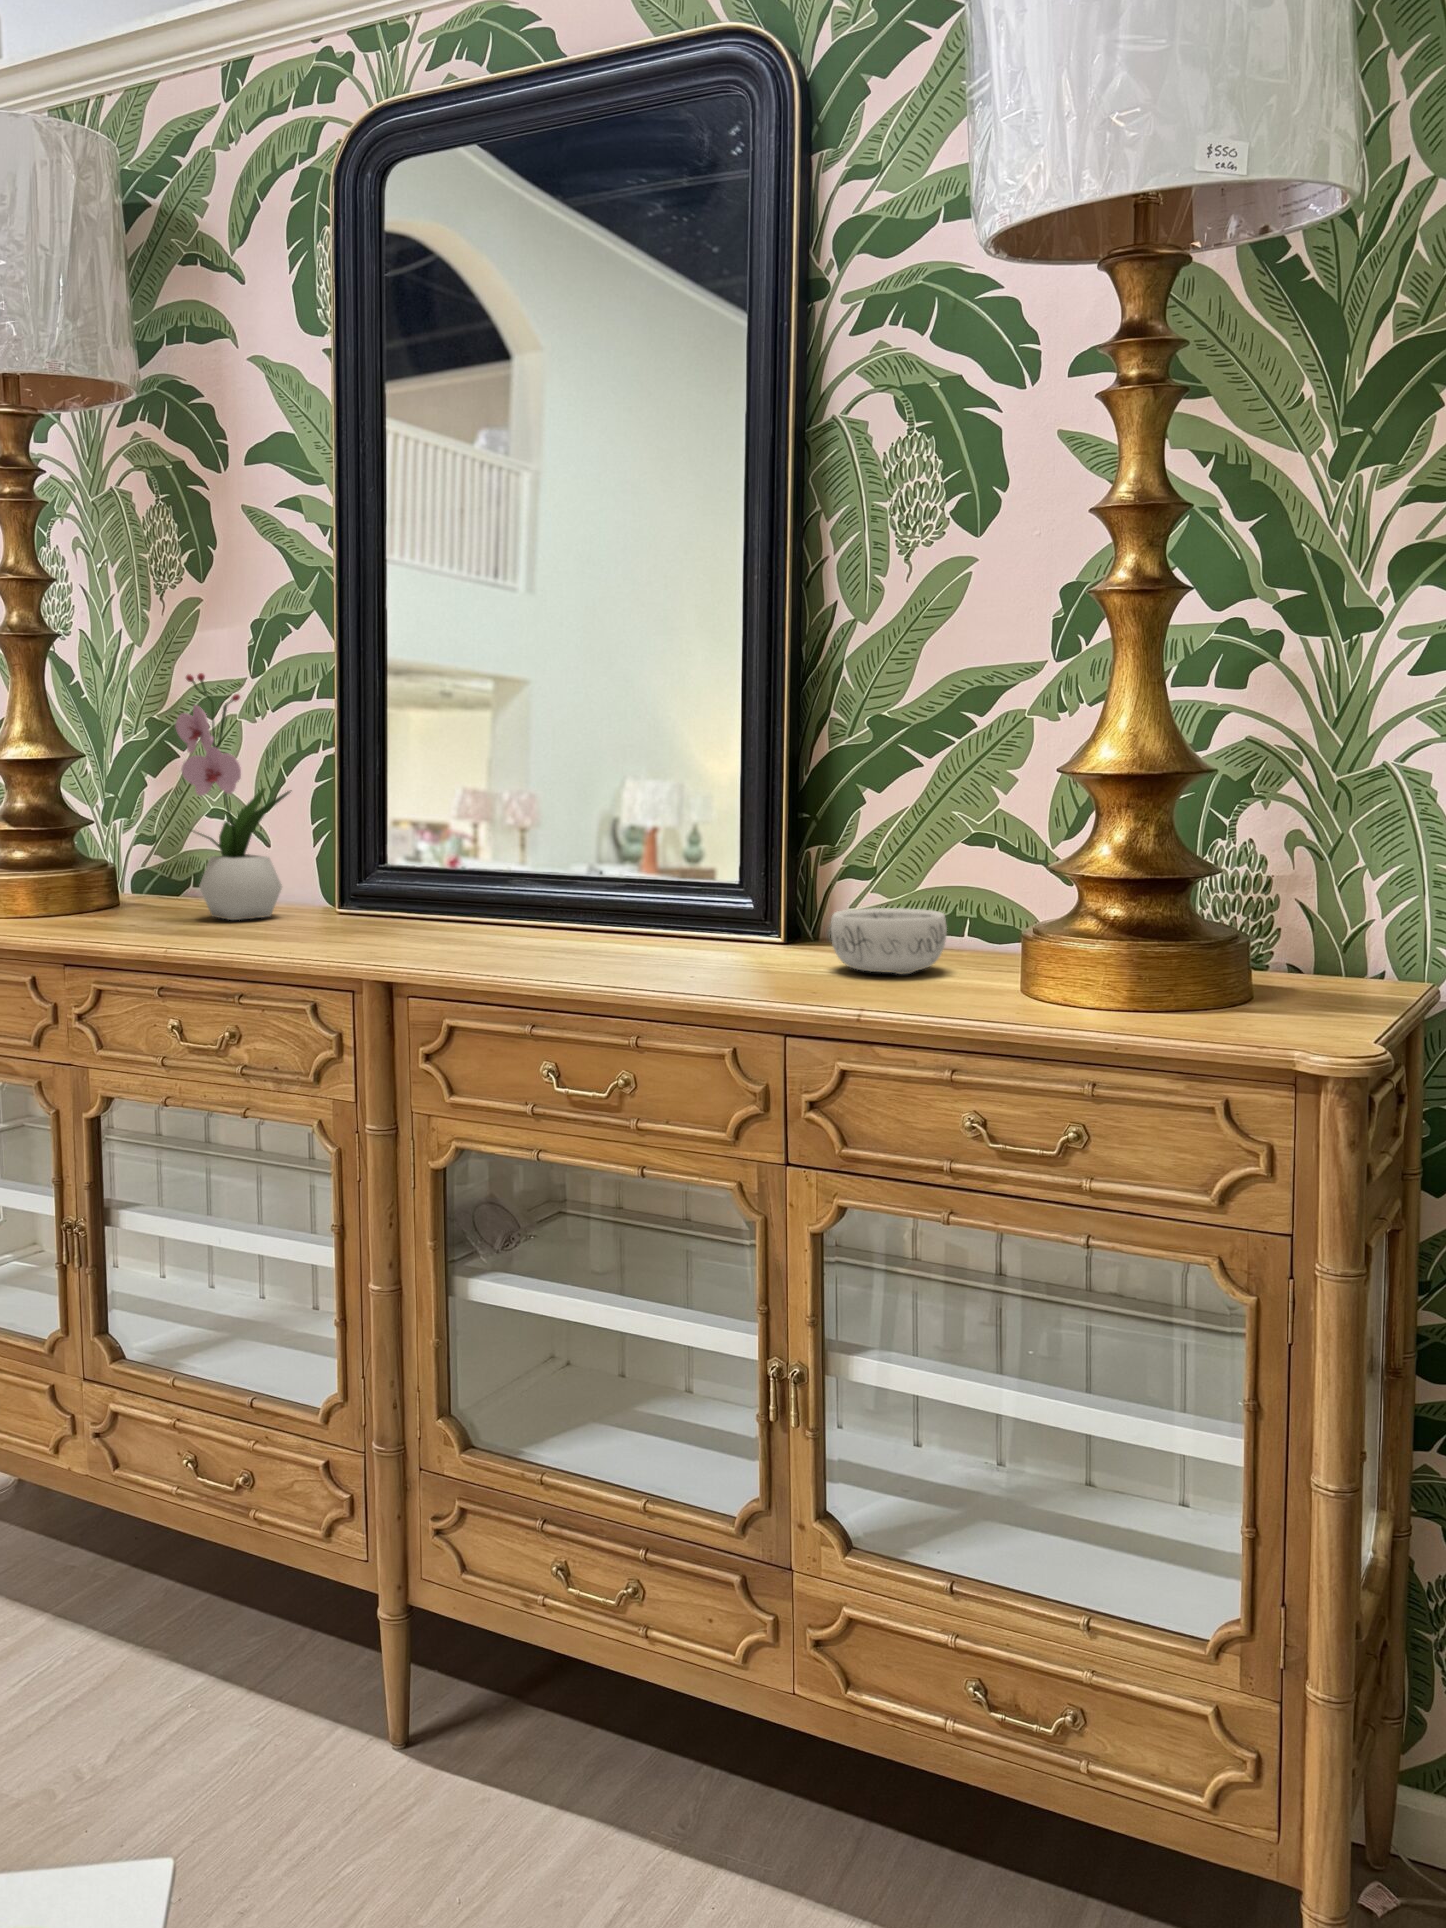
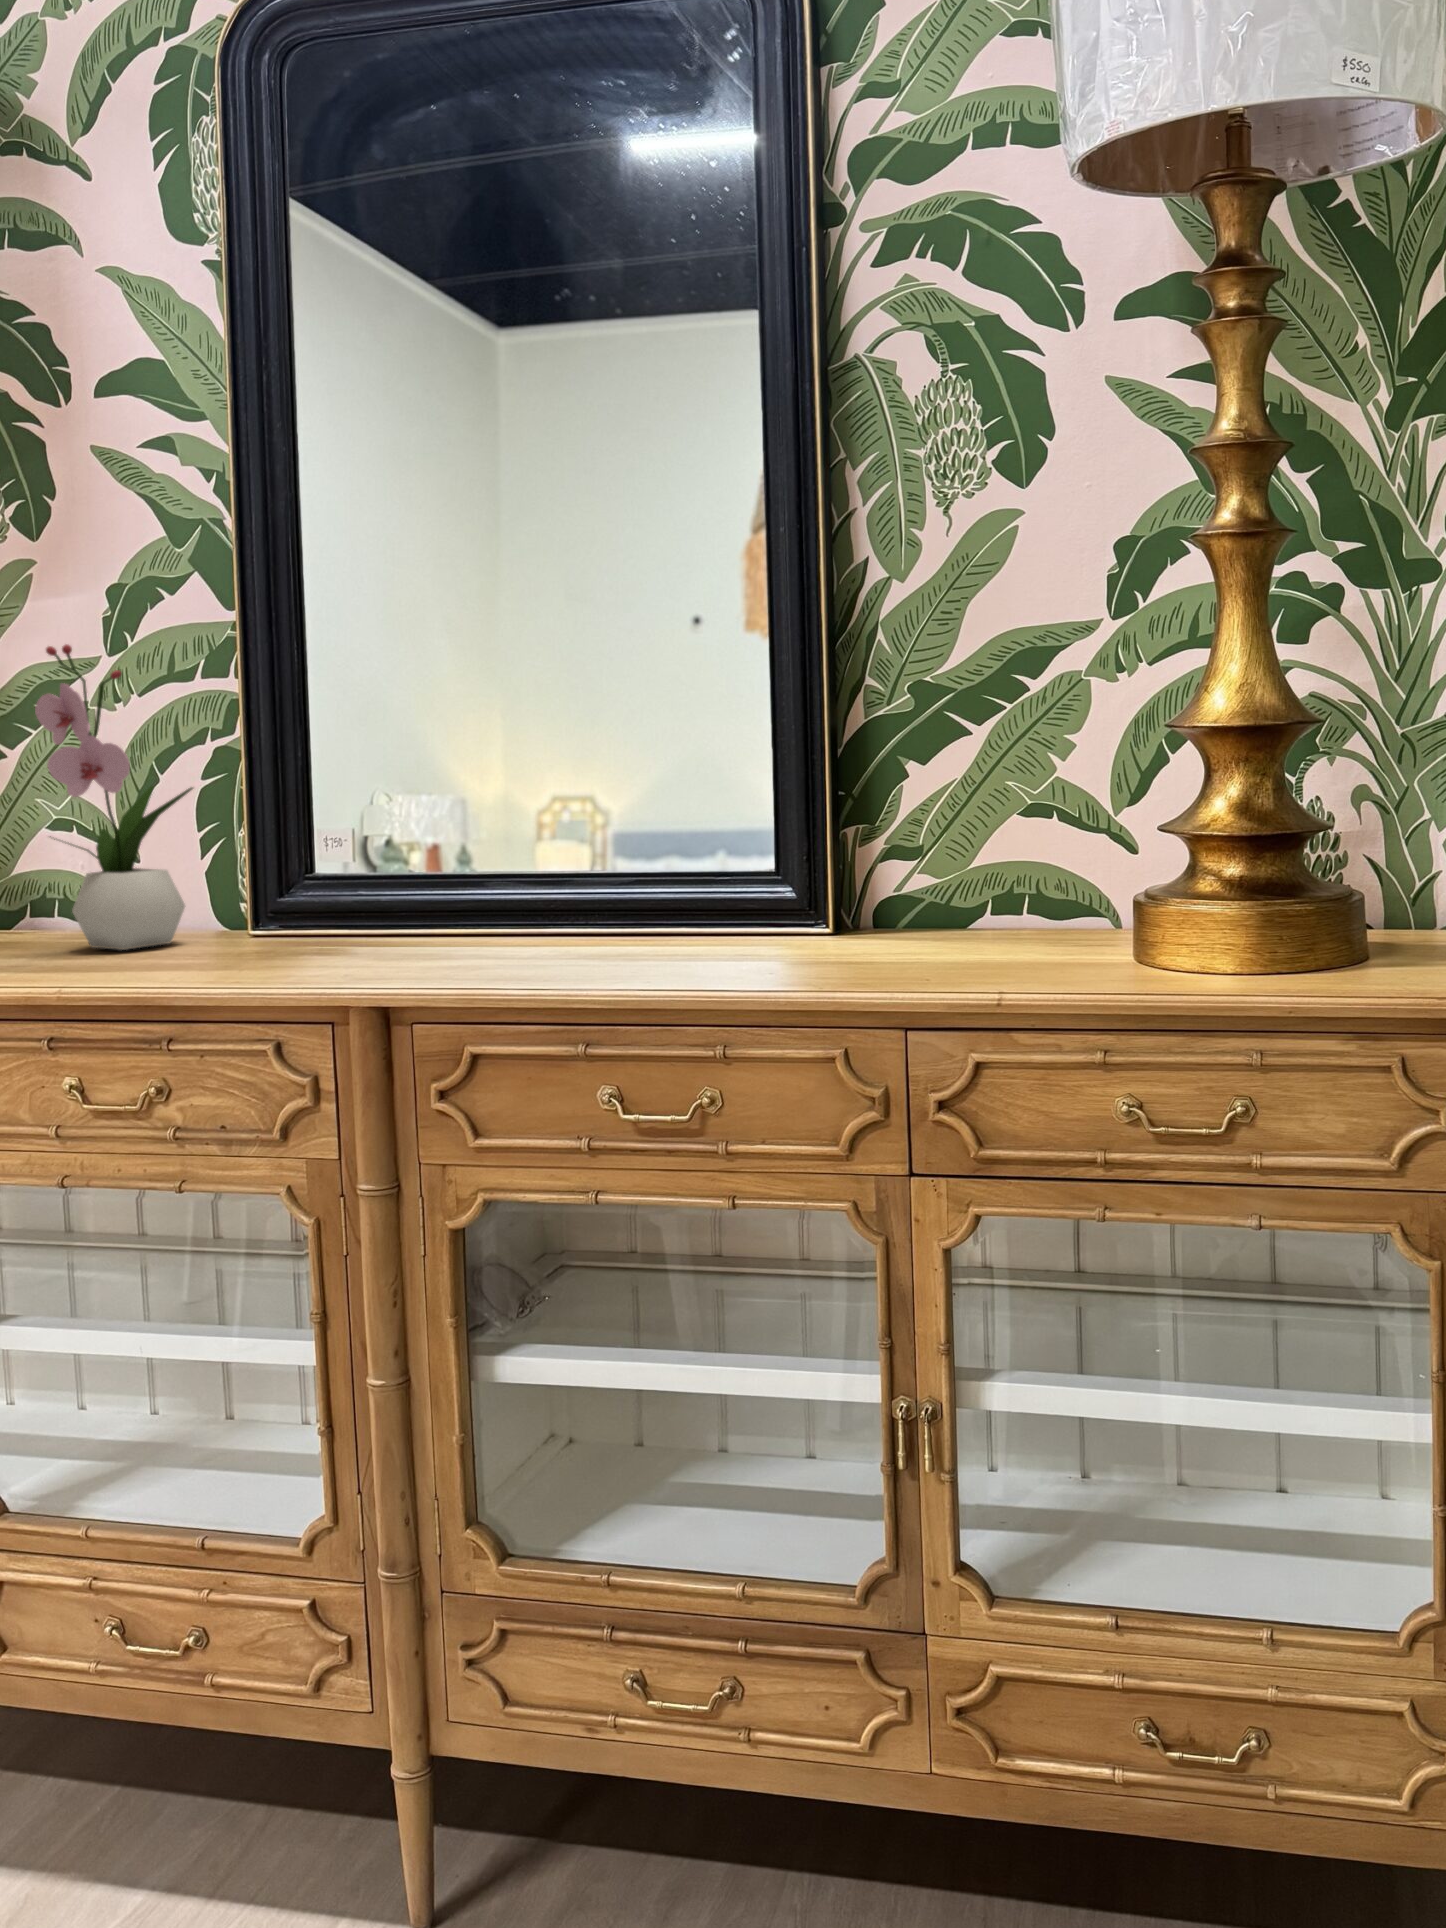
decorative bowl: present [830,908,947,974] -> none [909,886,1035,957]

